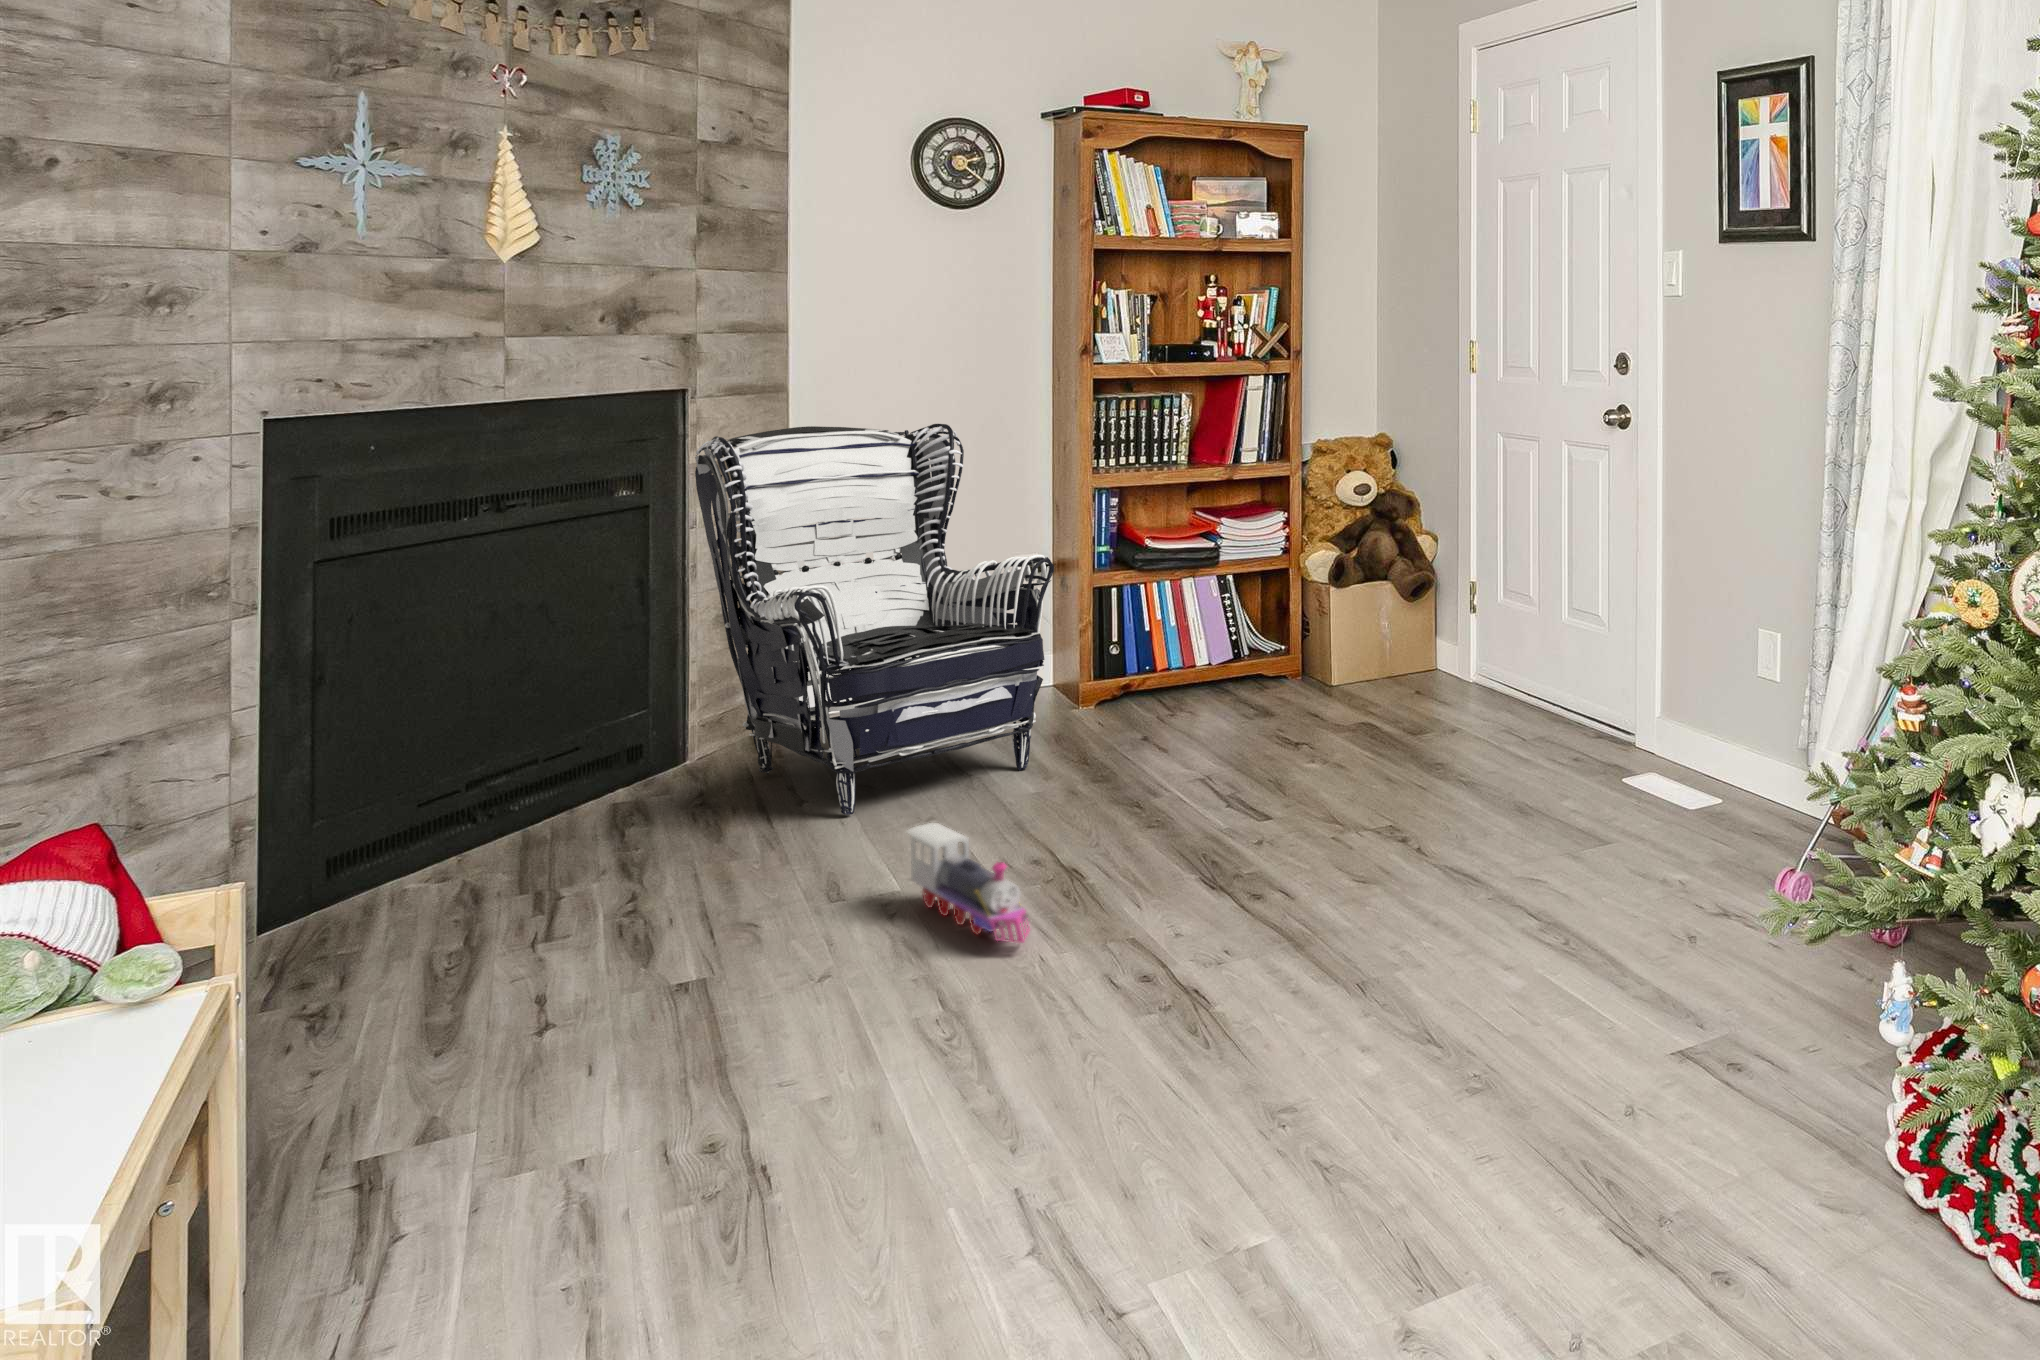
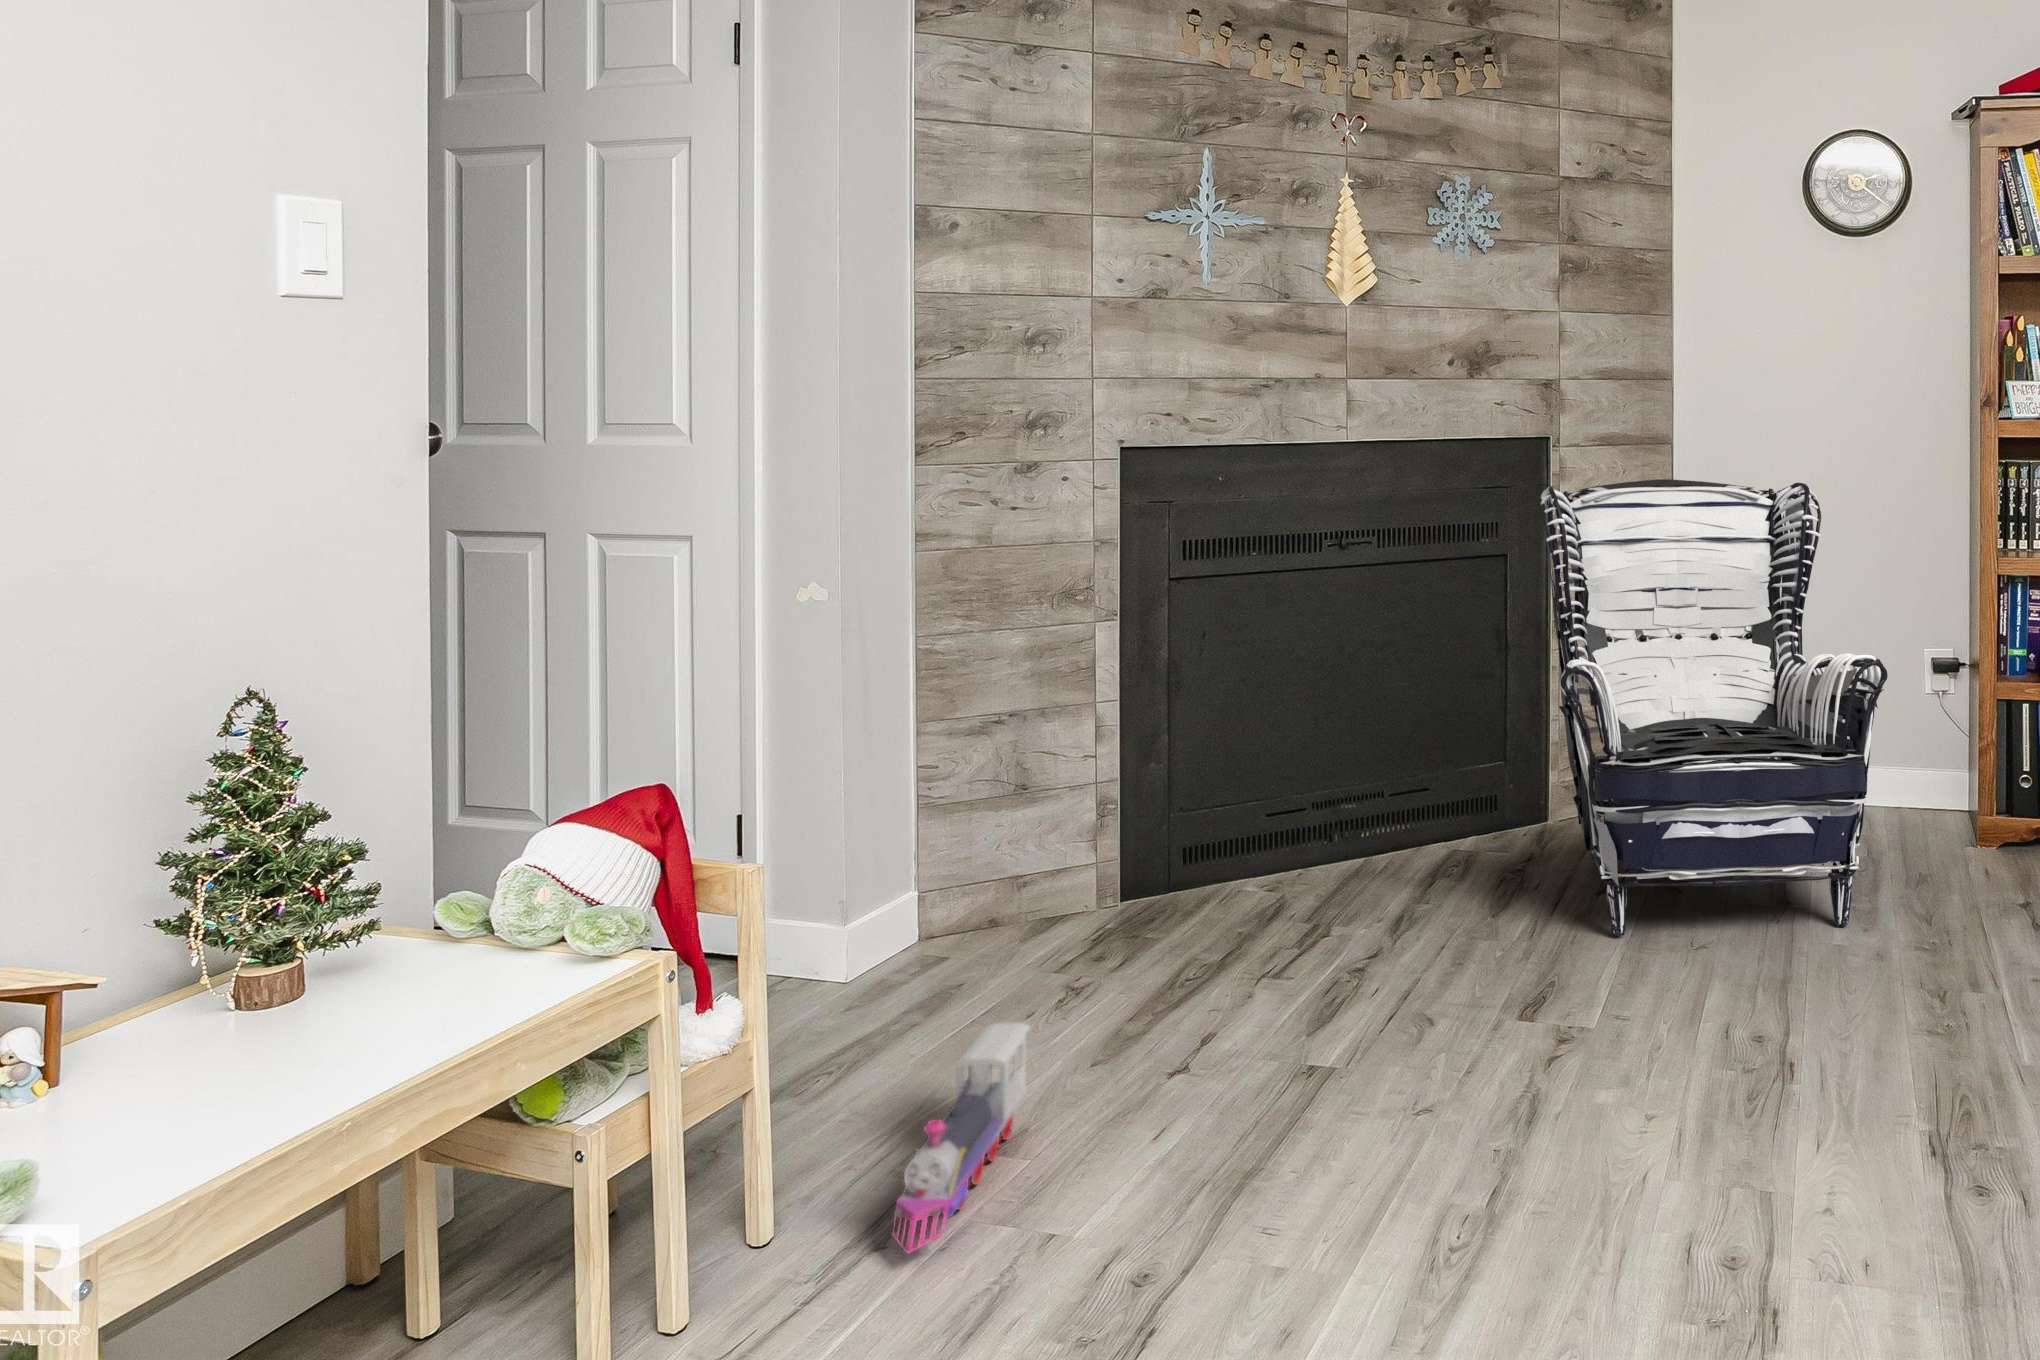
toy train: present [907,823,1029,943] -> present [892,1023,1030,1253]

